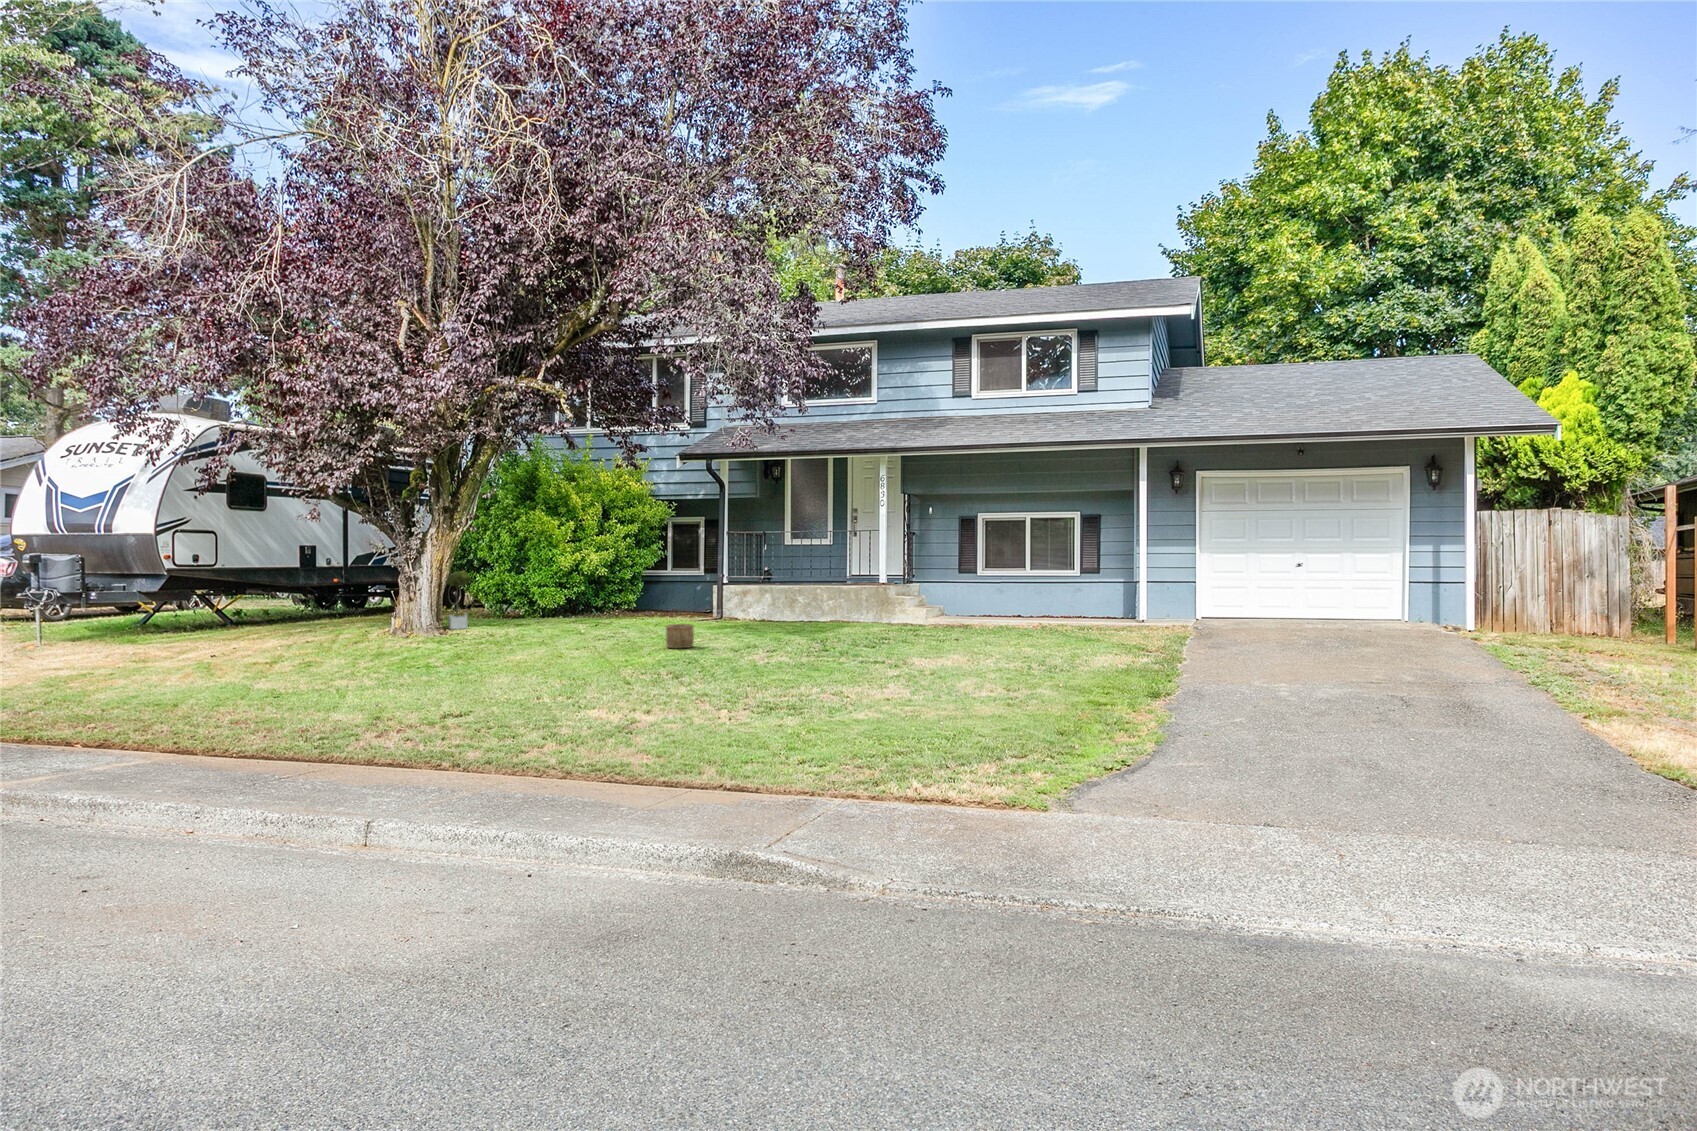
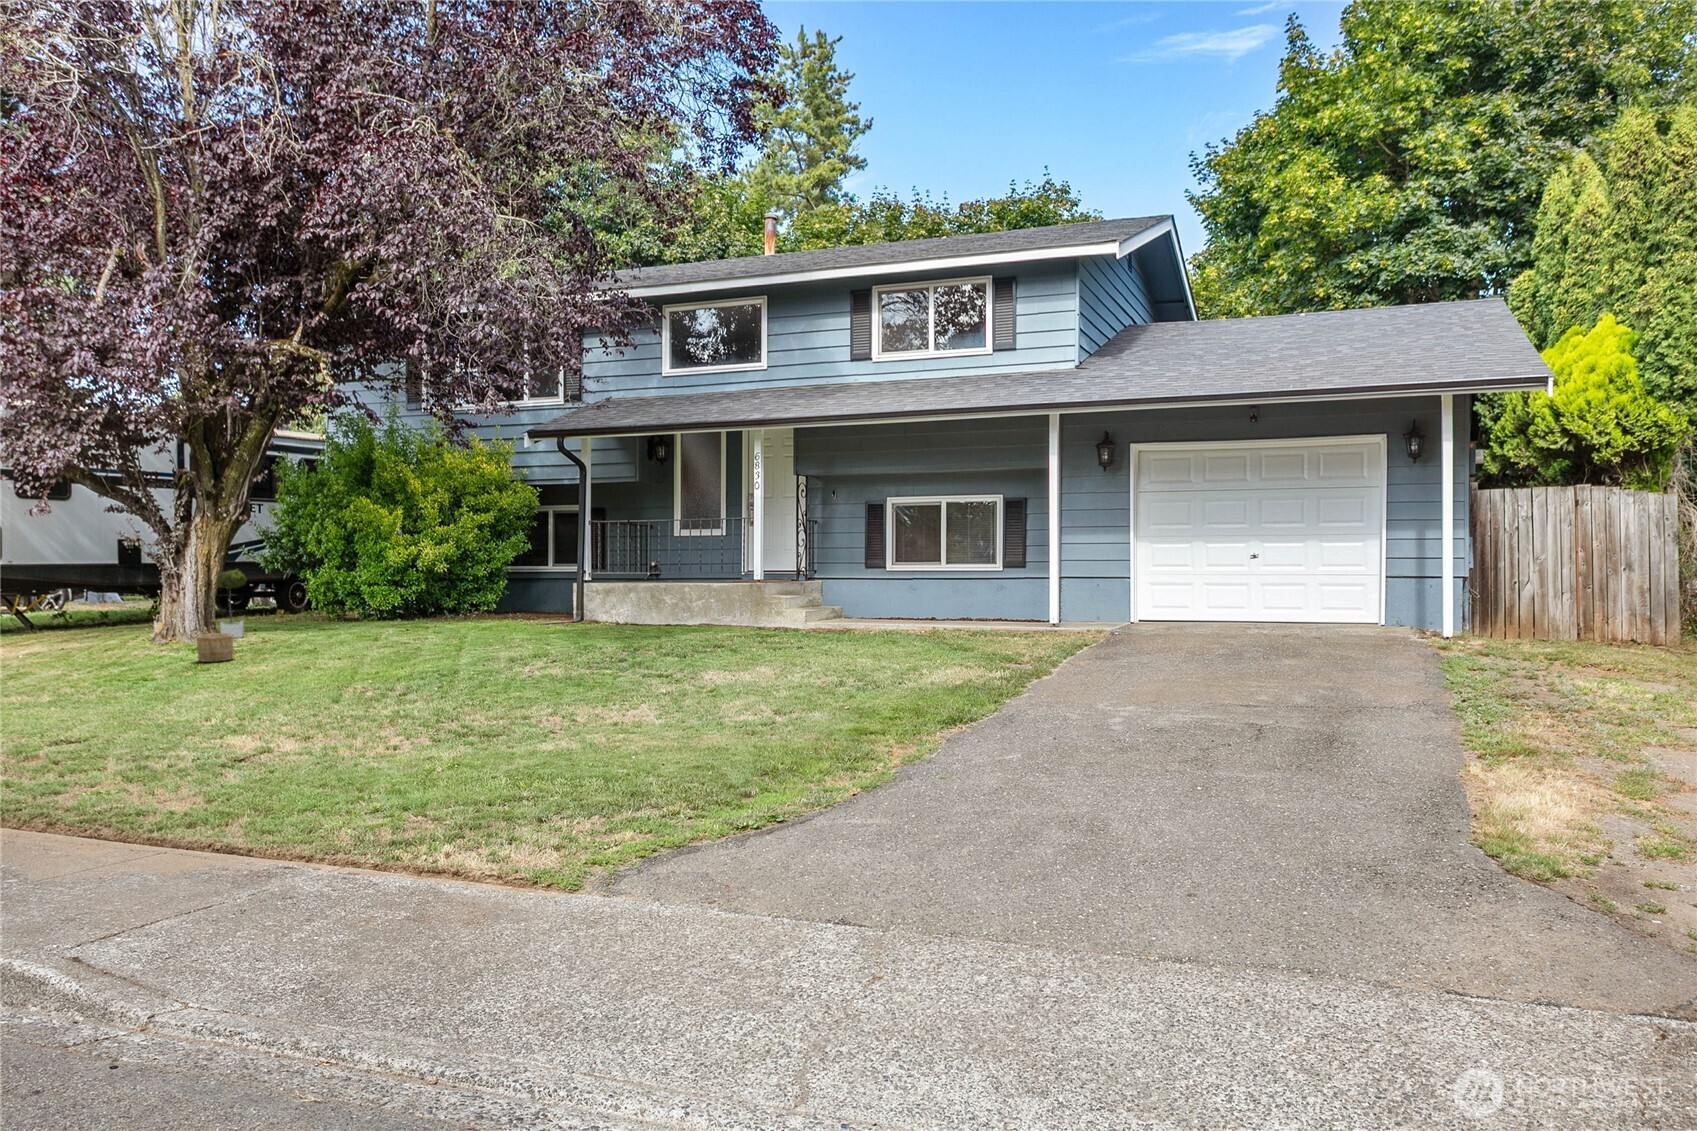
wooden bucket: present [665,624,694,648] -> present [196,633,234,662]

